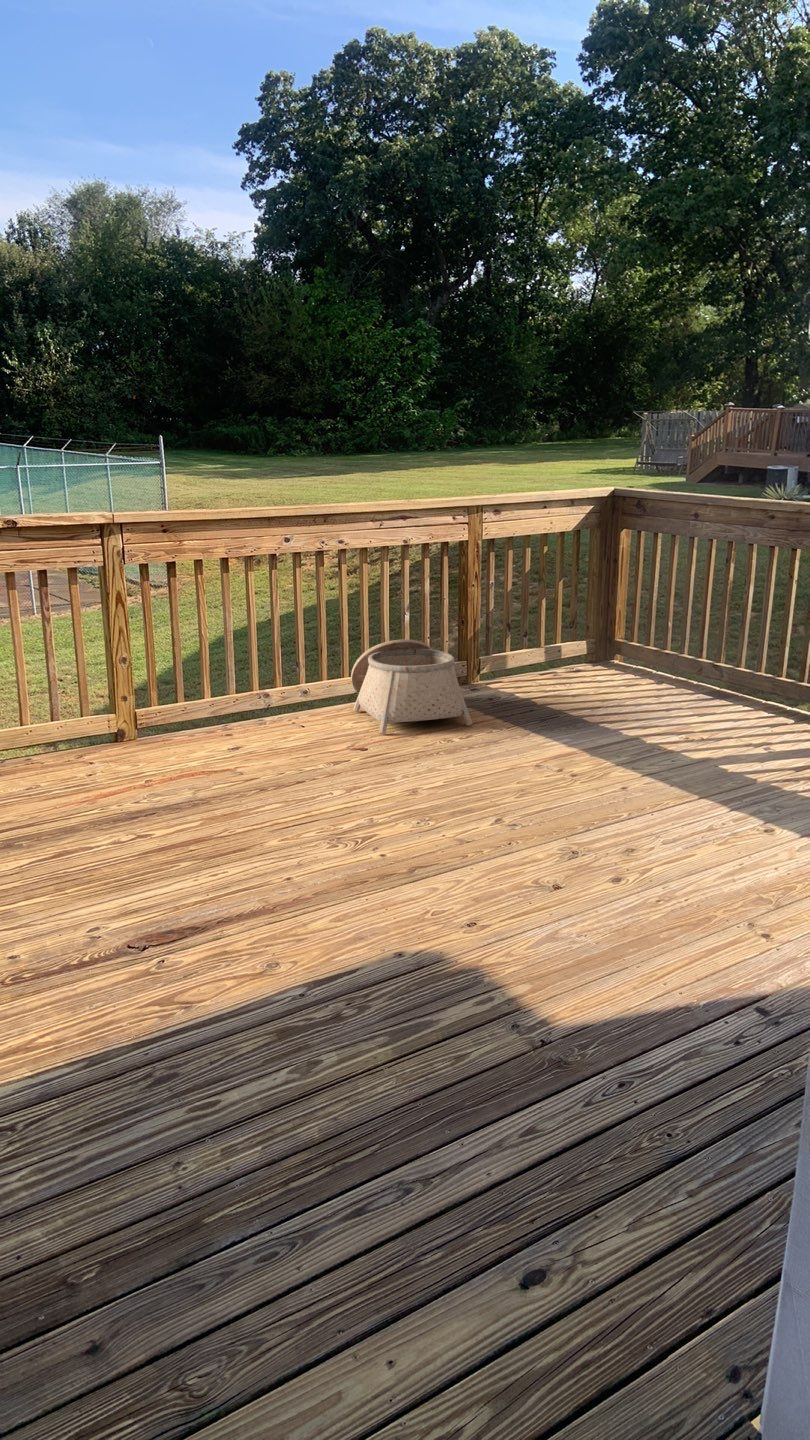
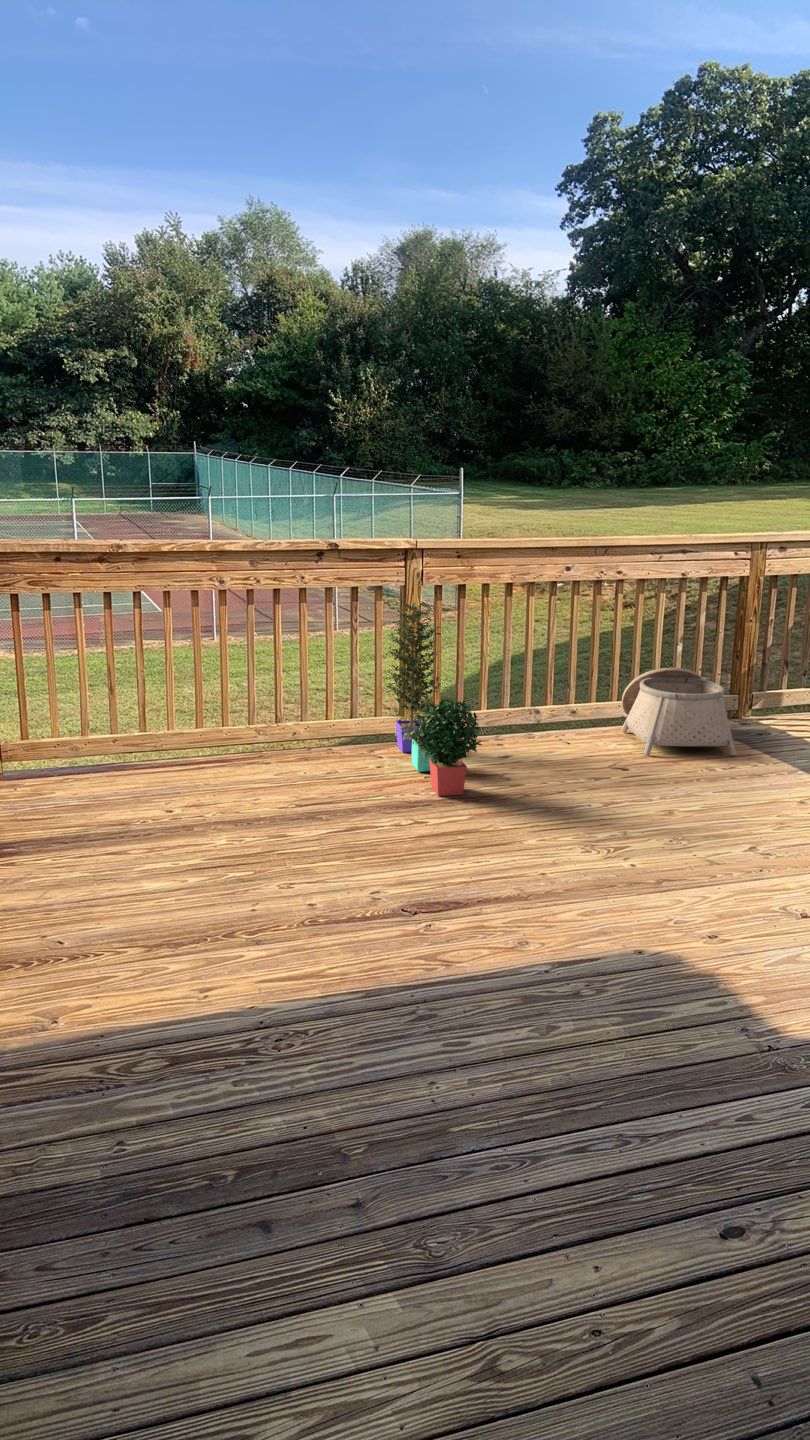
potted plant: none [84,586,205,804] -> present [387,600,481,796]

